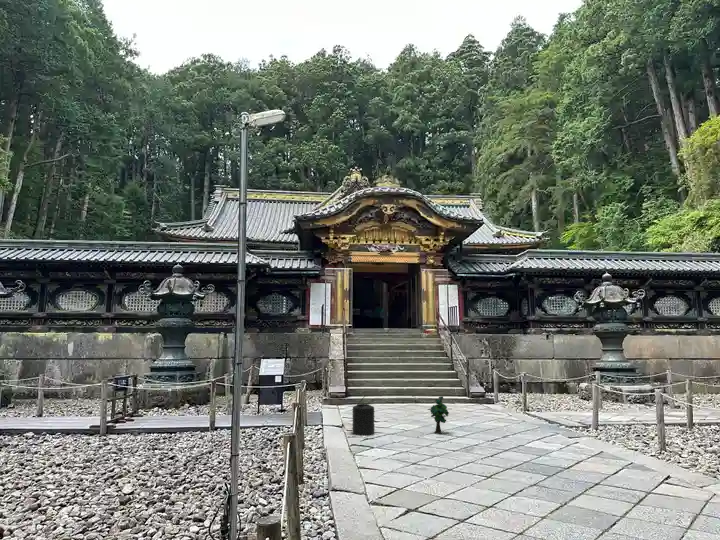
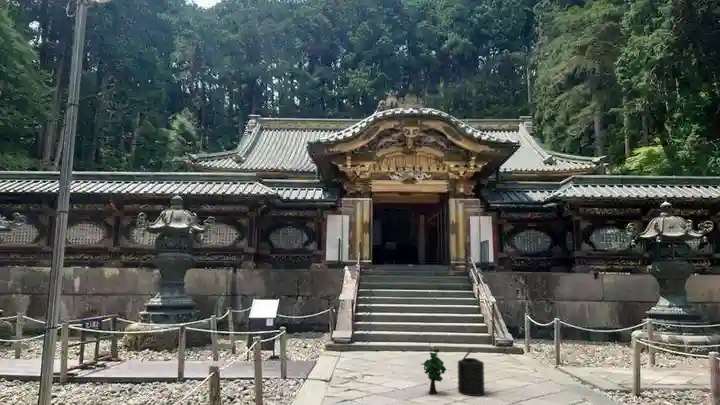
trash can: present [352,396,375,435] -> present [458,349,485,396]

